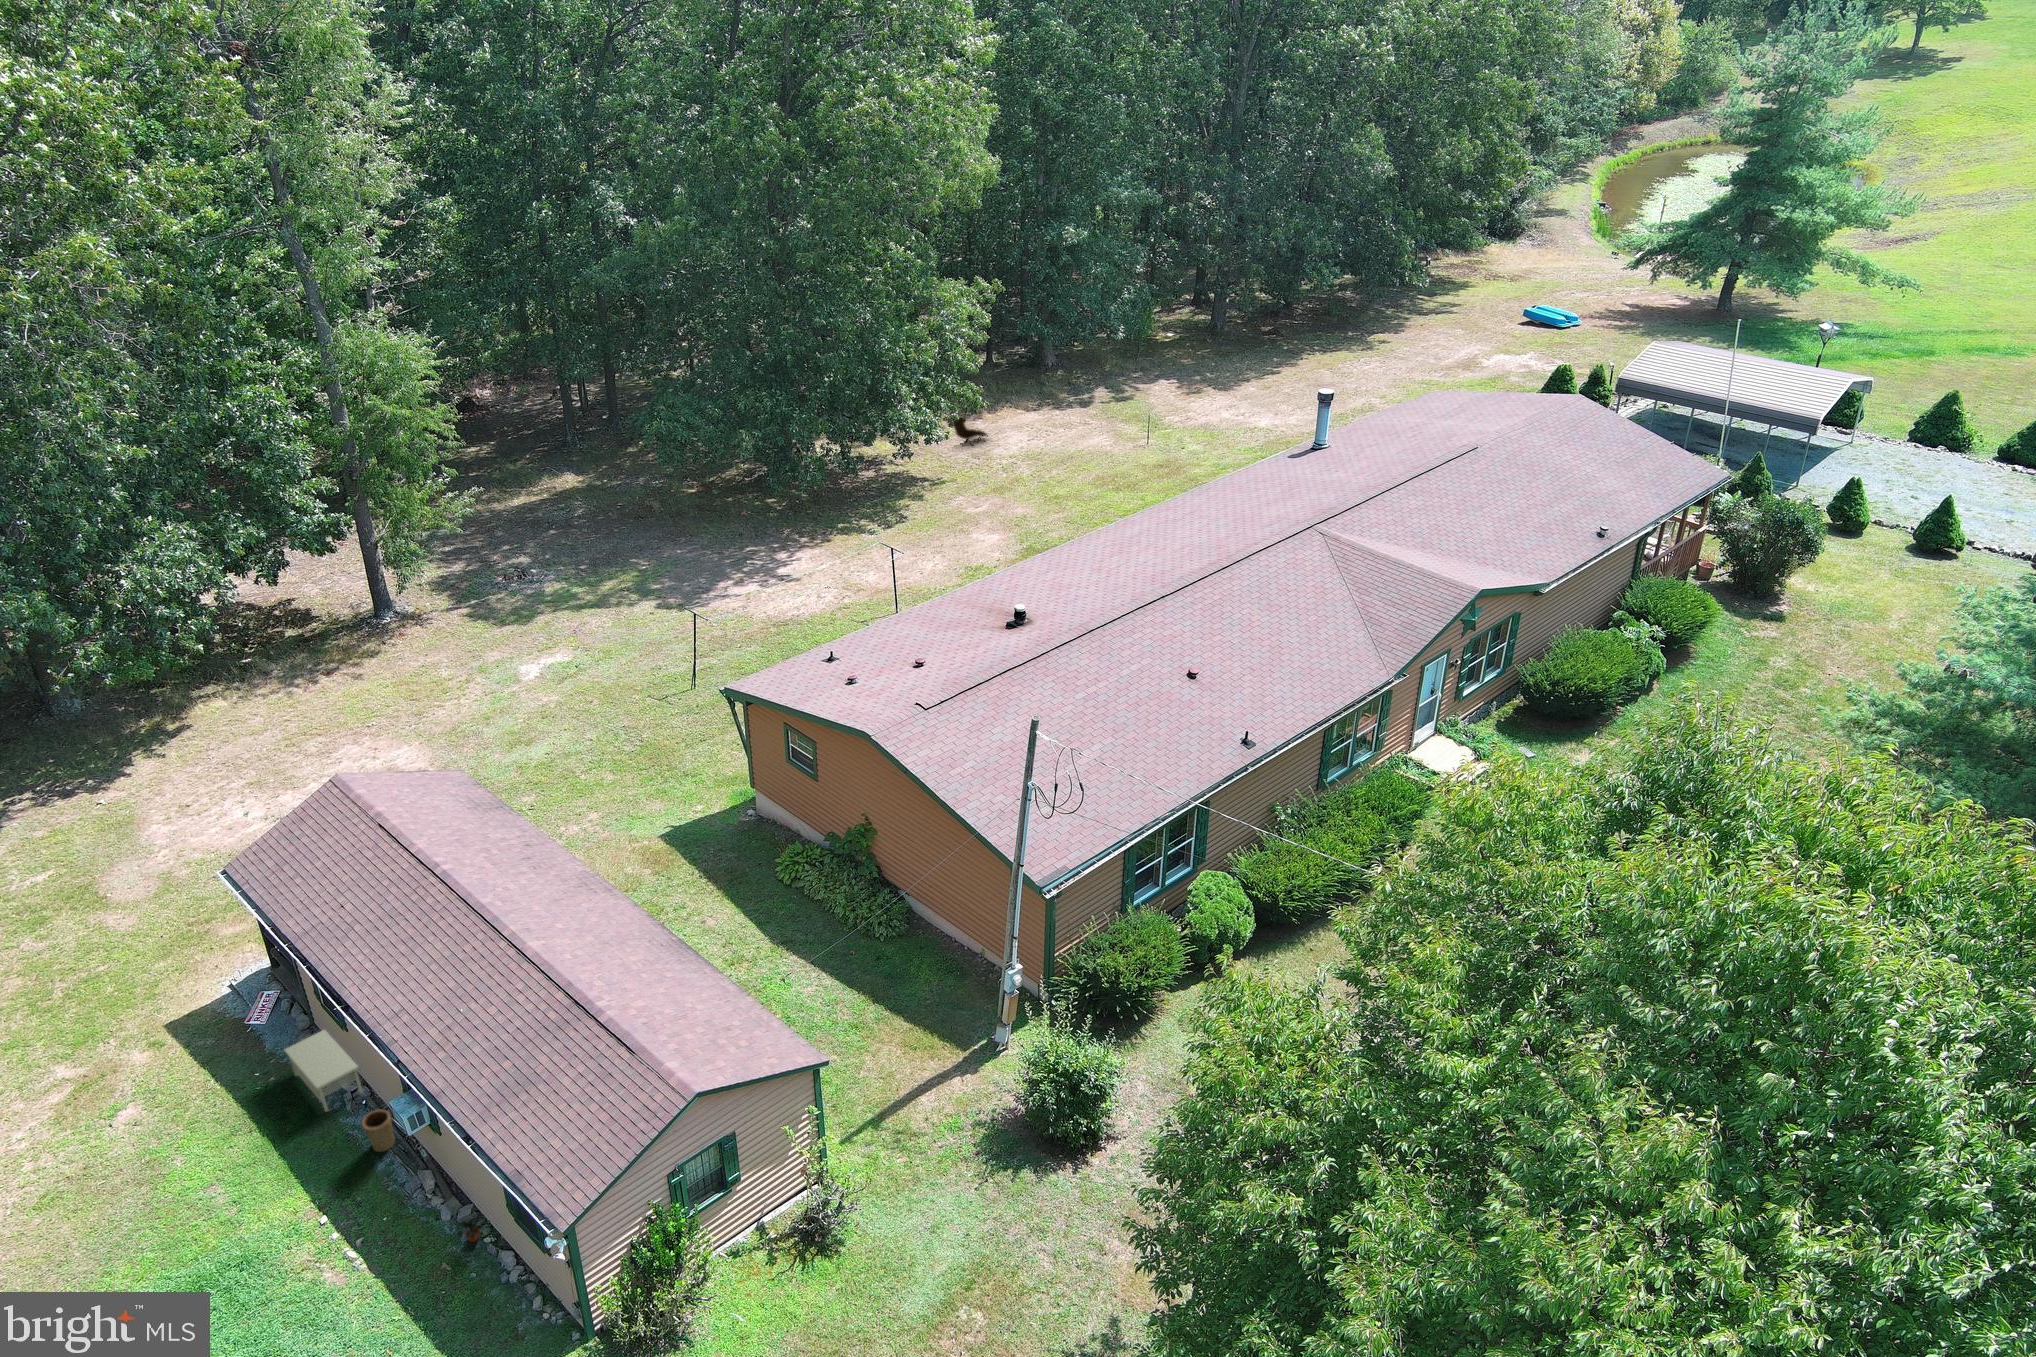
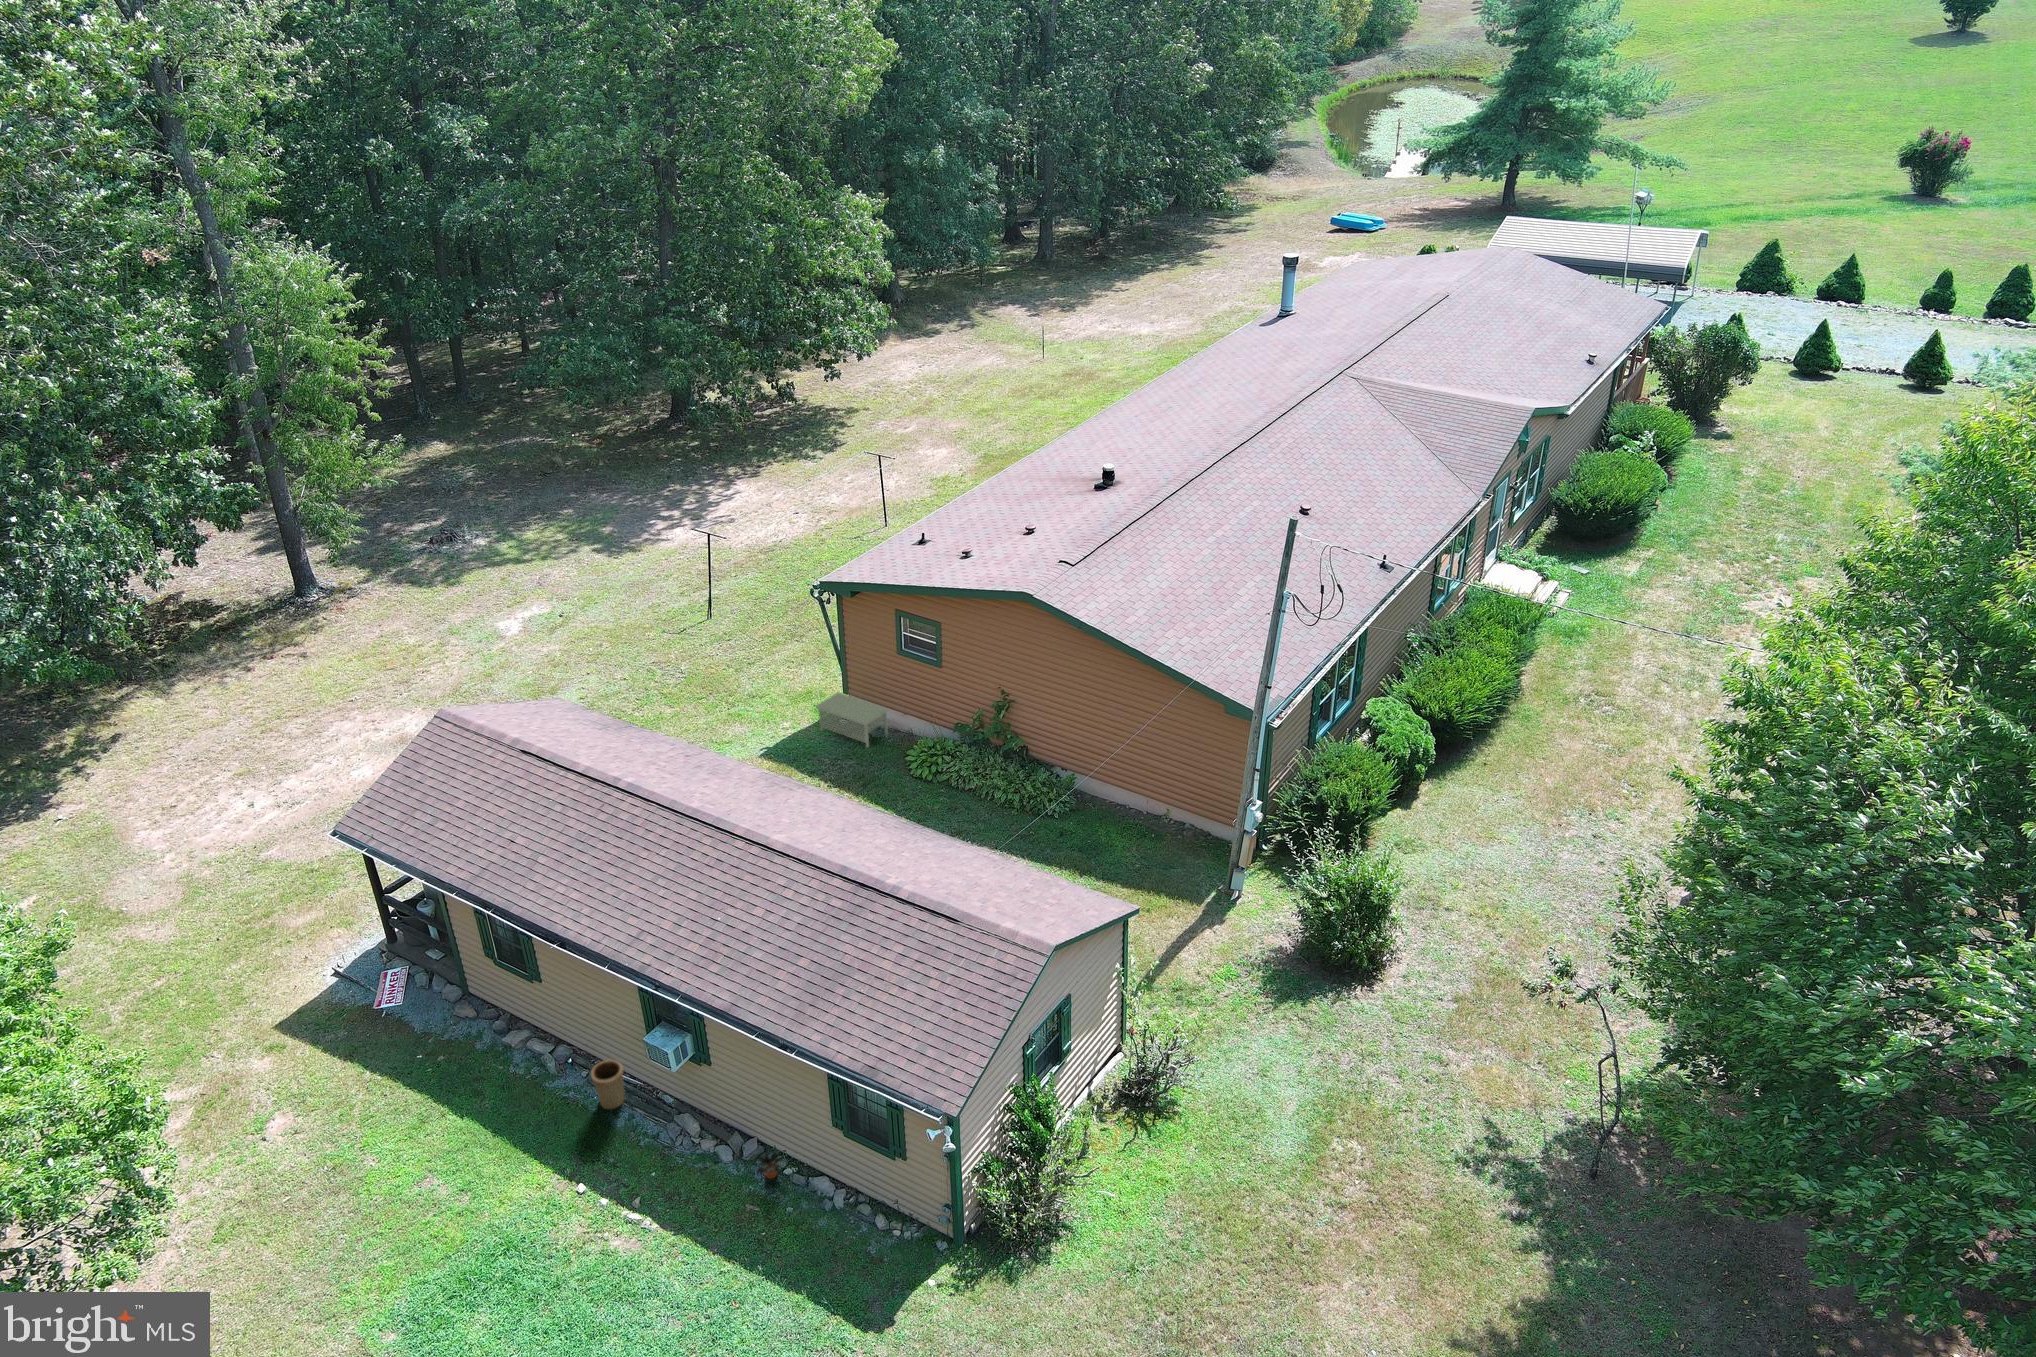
lounge chair: present [953,417,987,442] -> none [864,338,900,371]
storage bench: present [285,1030,363,1111] -> present [816,693,888,747]

